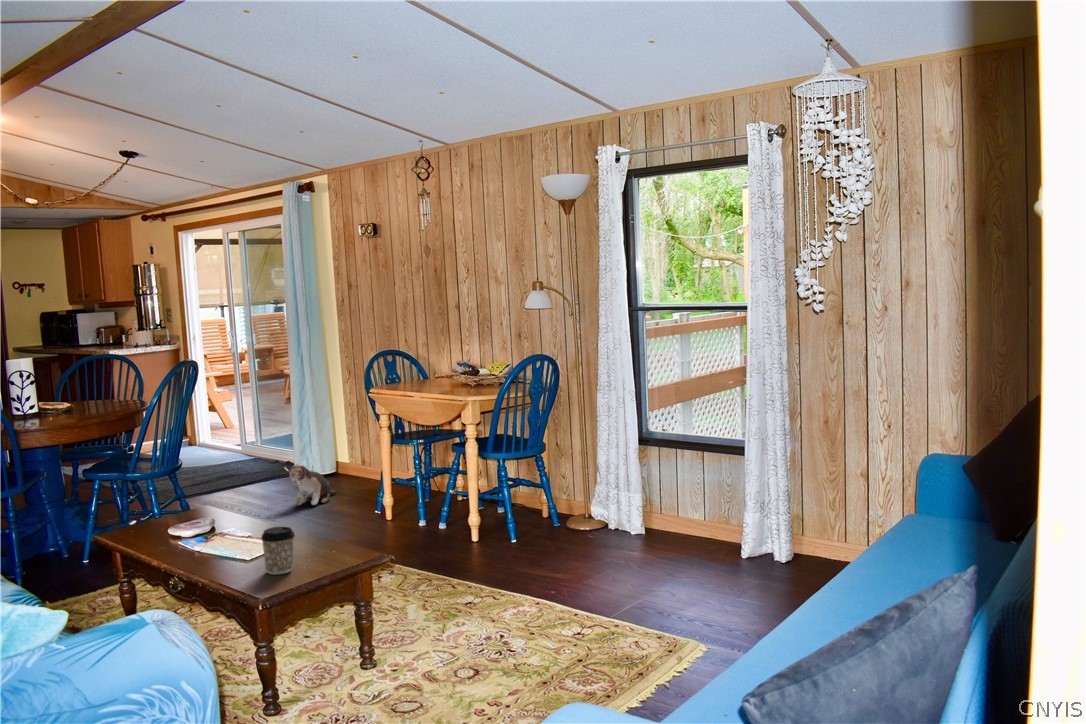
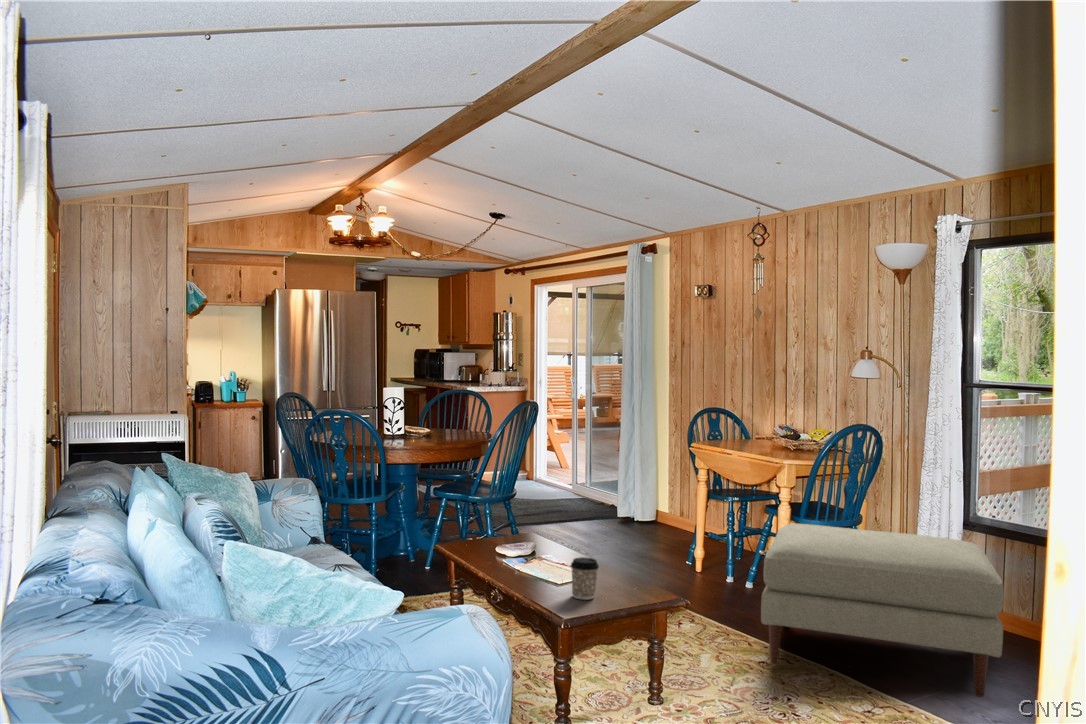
ottoman: none [466,455,685,602] -> present [761,524,1004,697]
plush toy: present [284,464,336,506] -> none [605,507,651,548]

